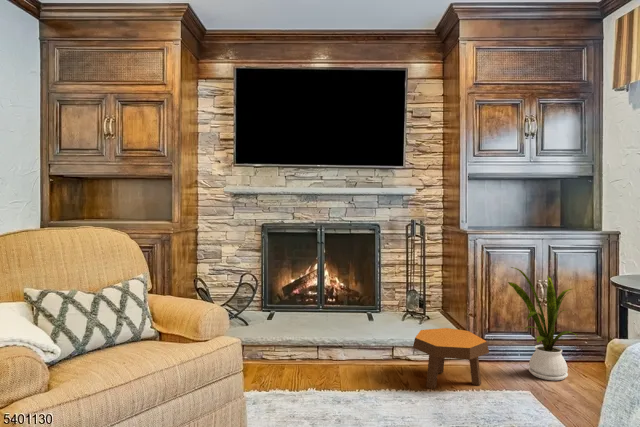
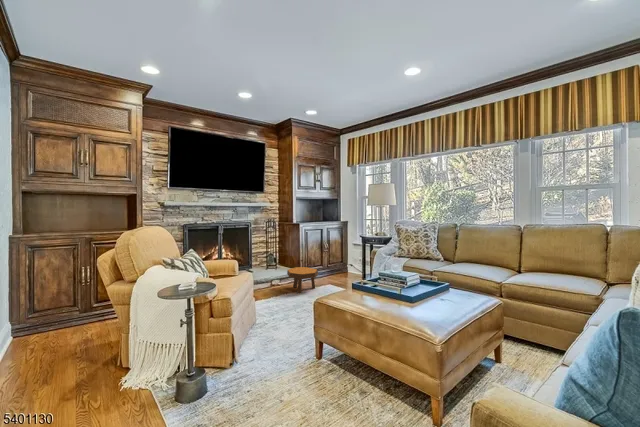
house plant: present [508,267,578,381] -> none [316,238,342,282]

